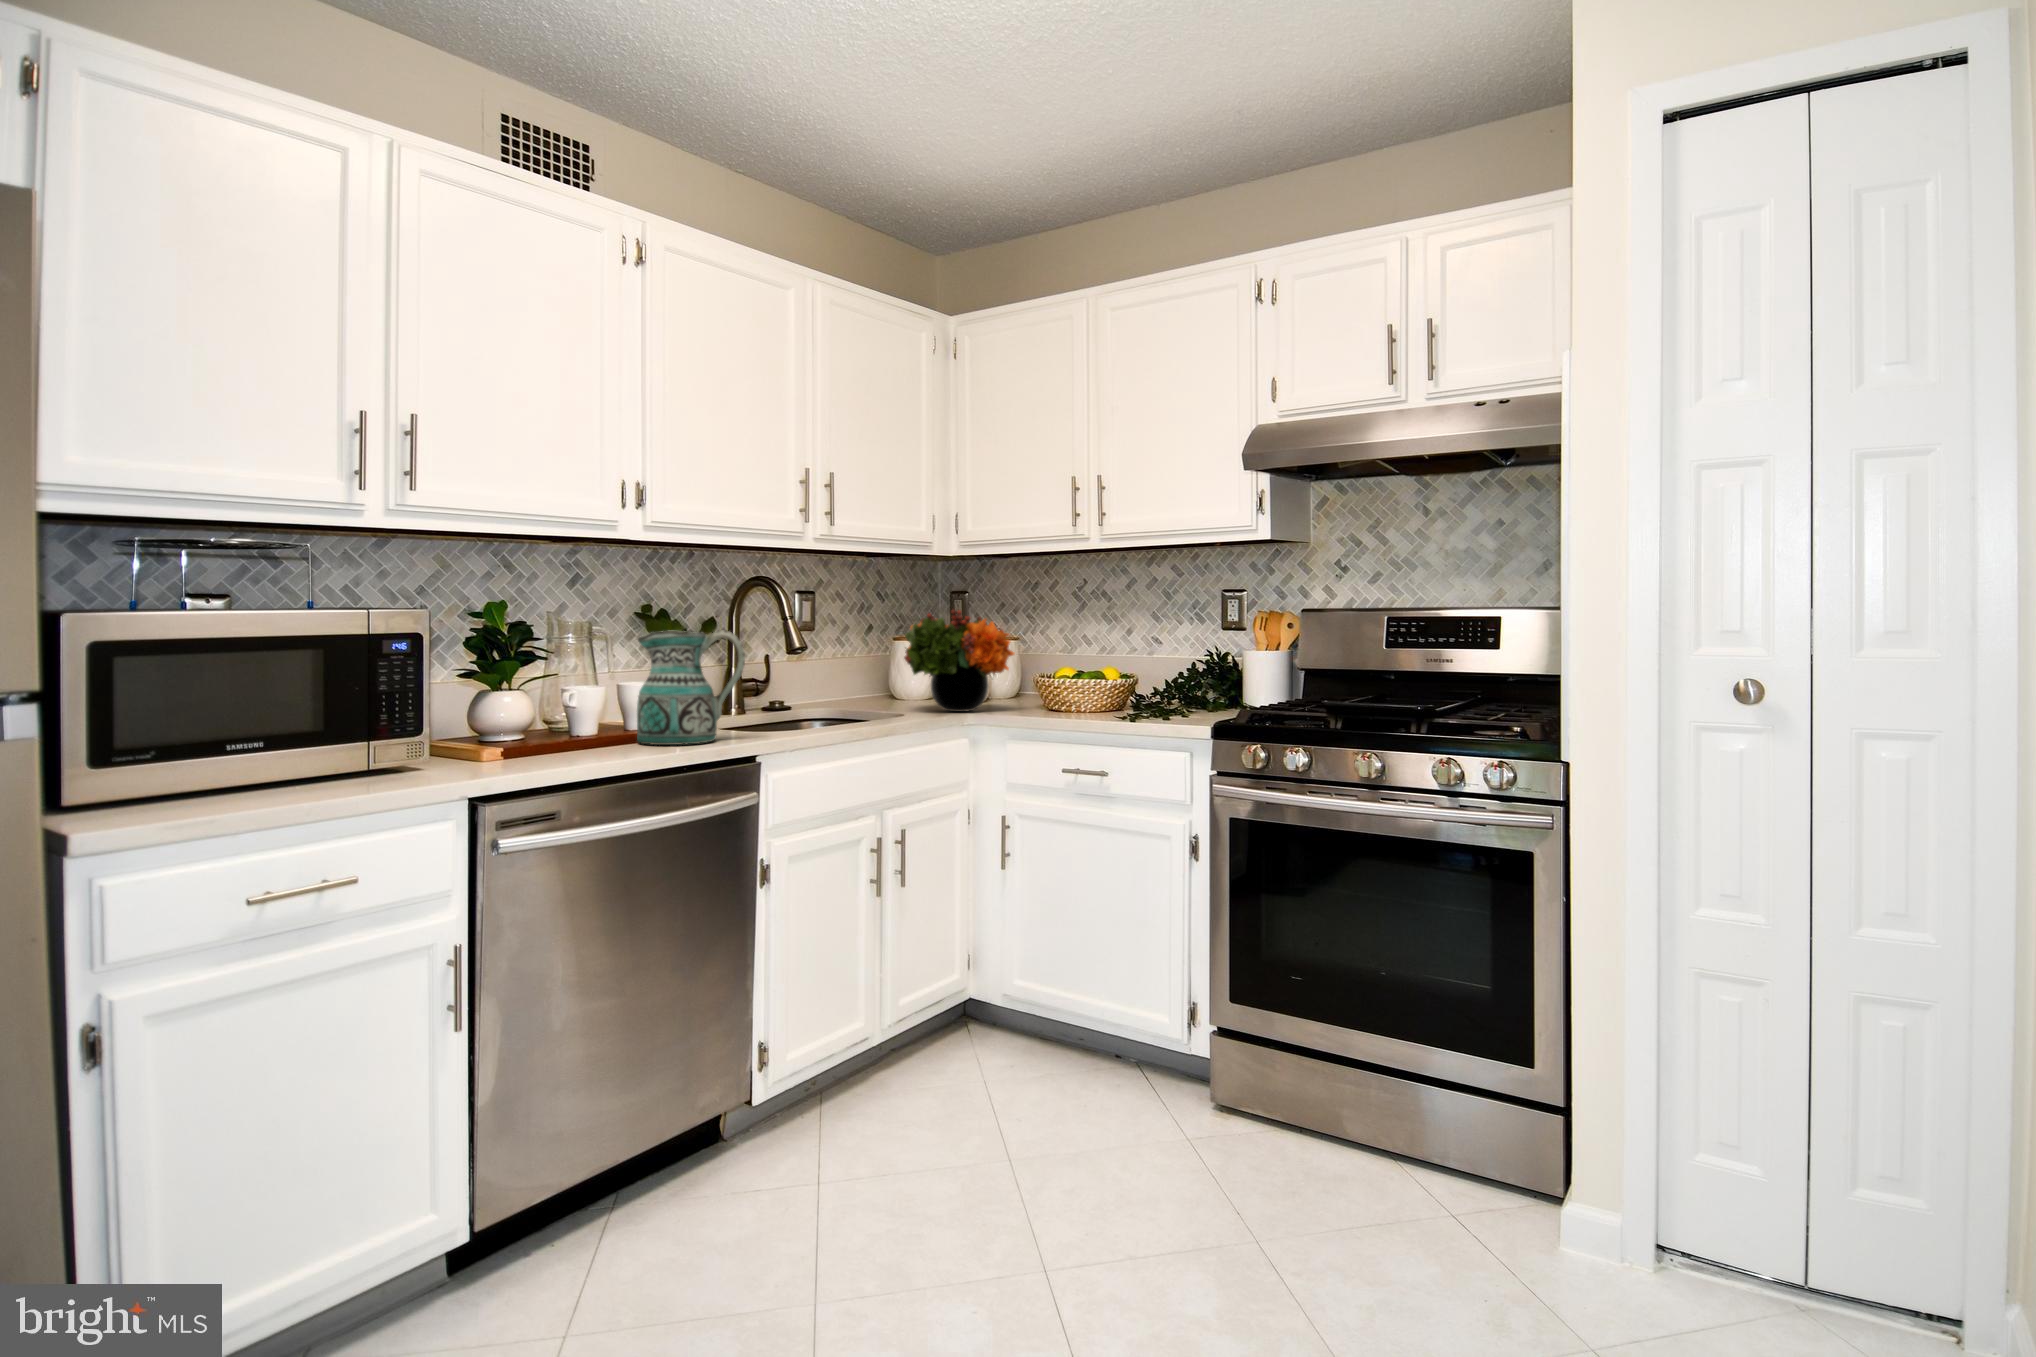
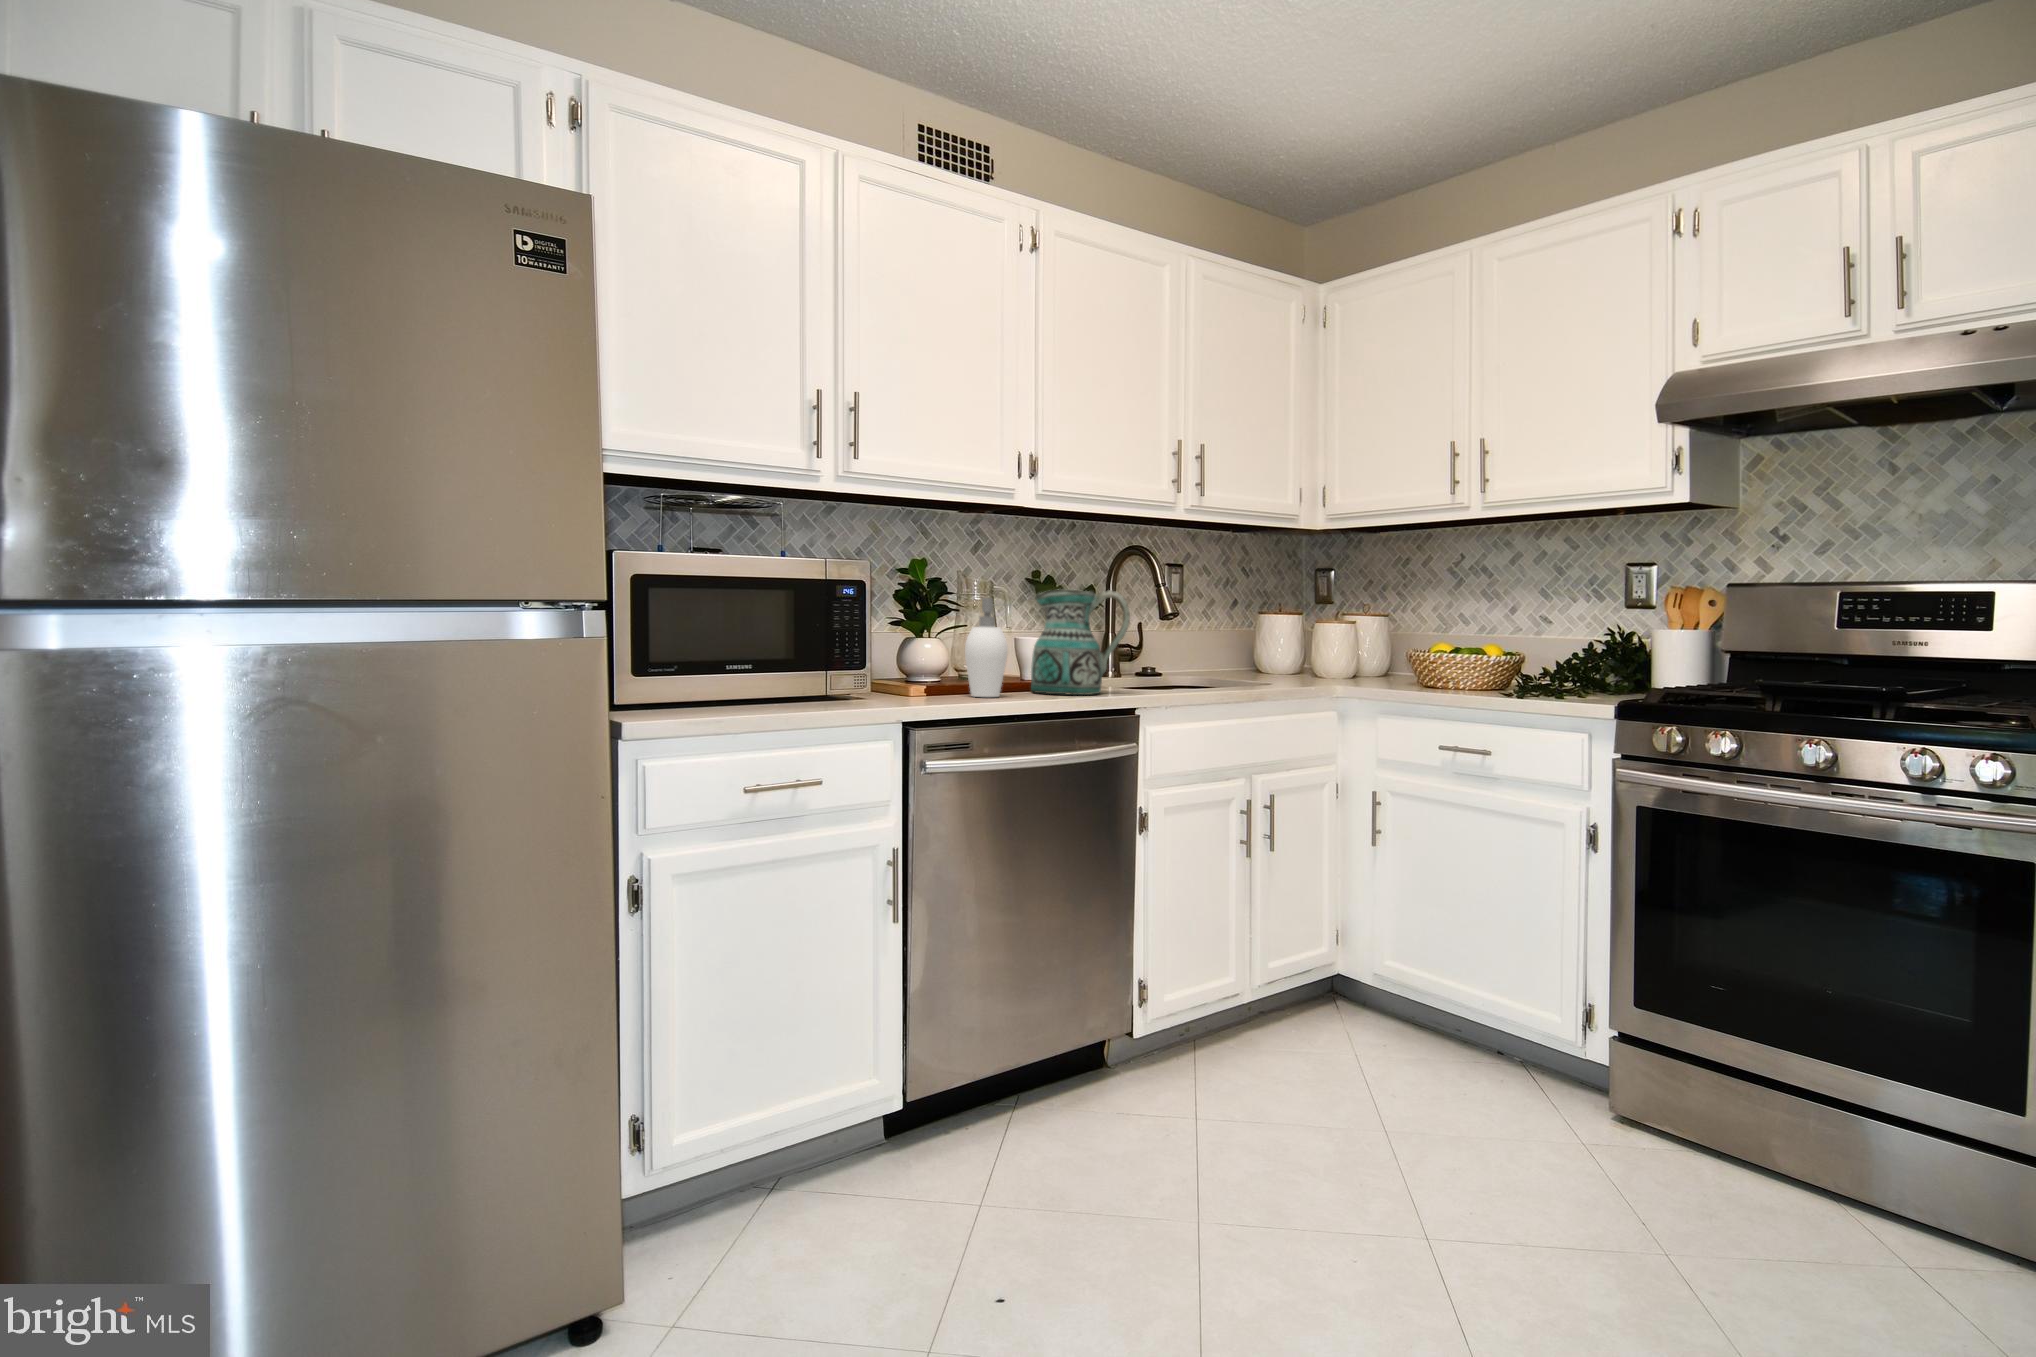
flower arrangement: present [904,610,1014,712] -> none [1271,581,1388,684]
soap dispenser: none [551,645,612,755] -> present [965,598,1008,697]

